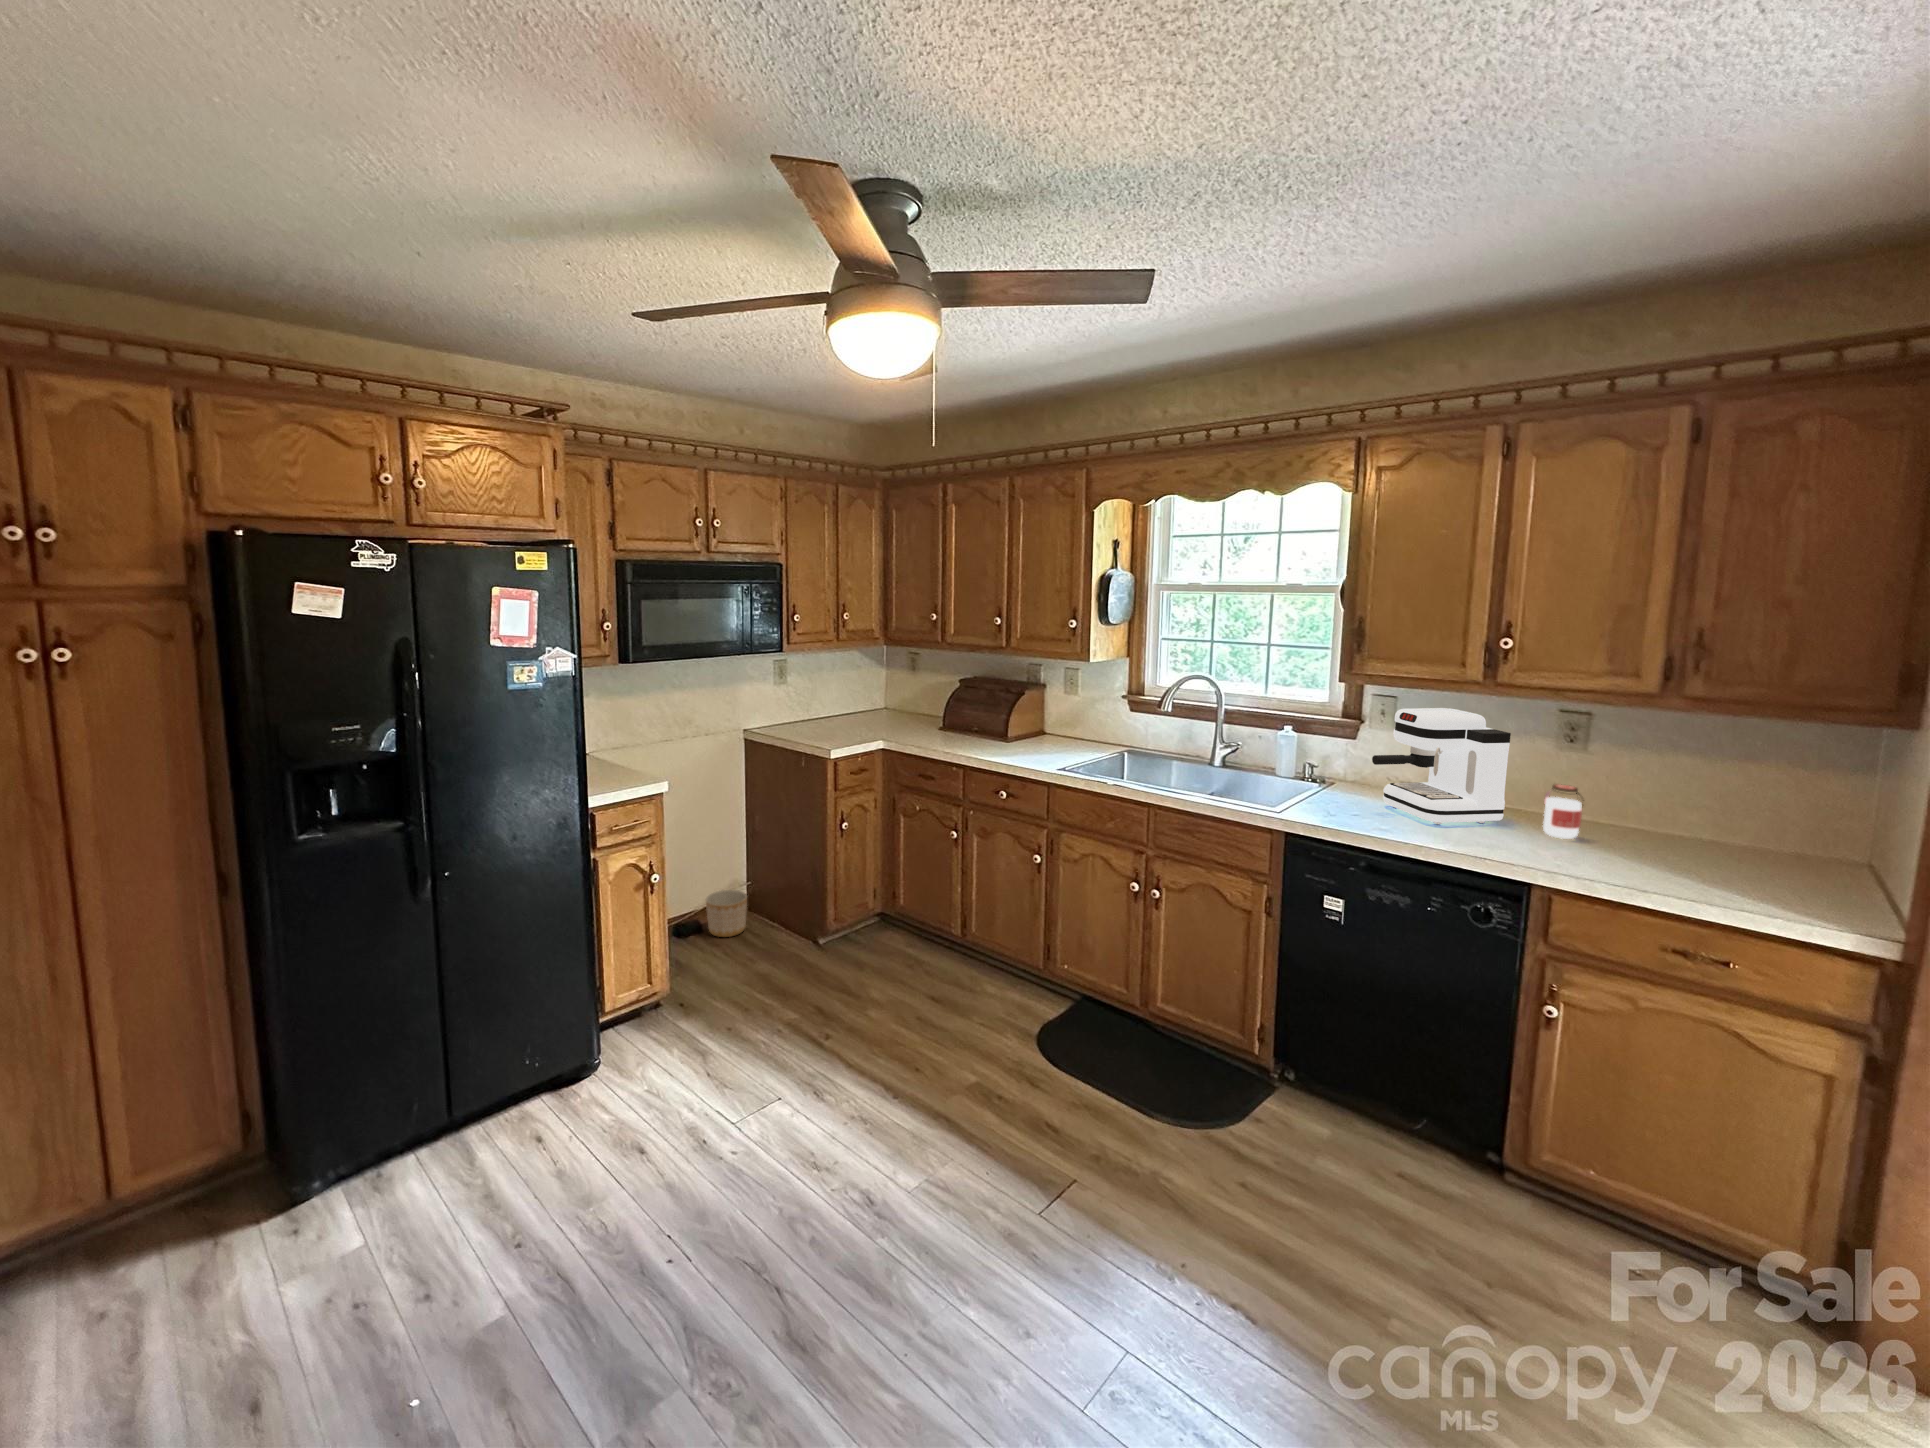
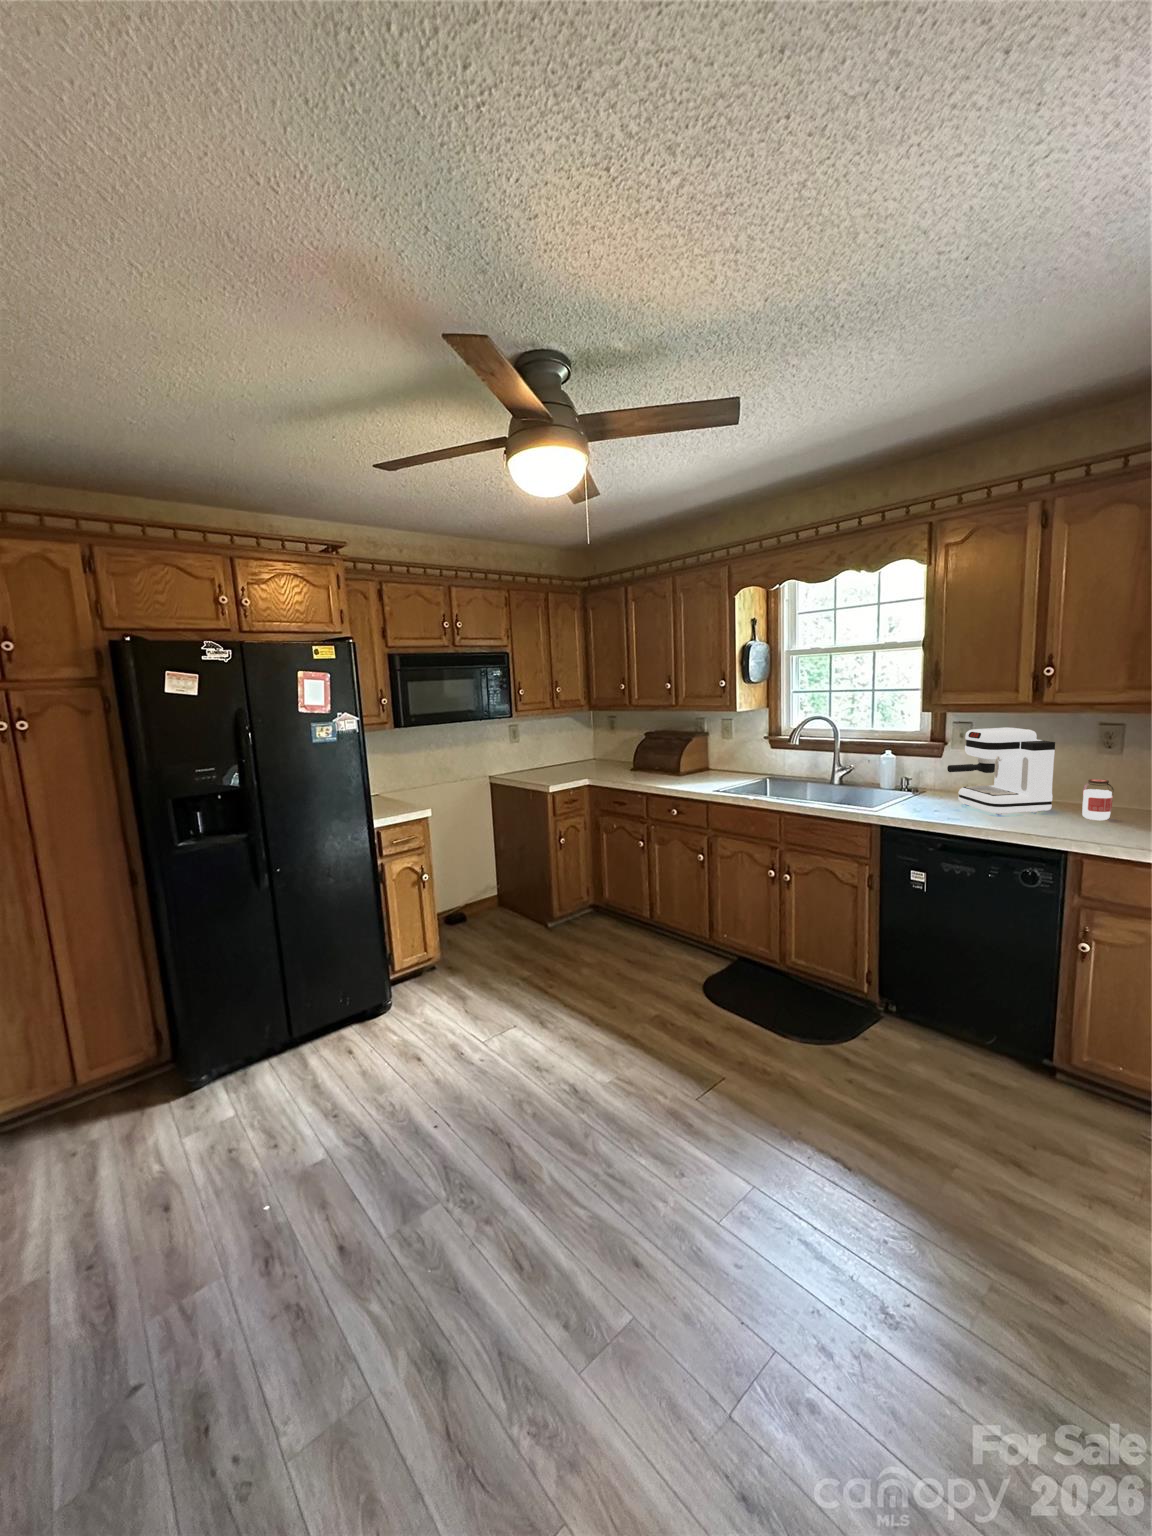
planter: present [706,890,747,937] -> none [467,890,496,923]

